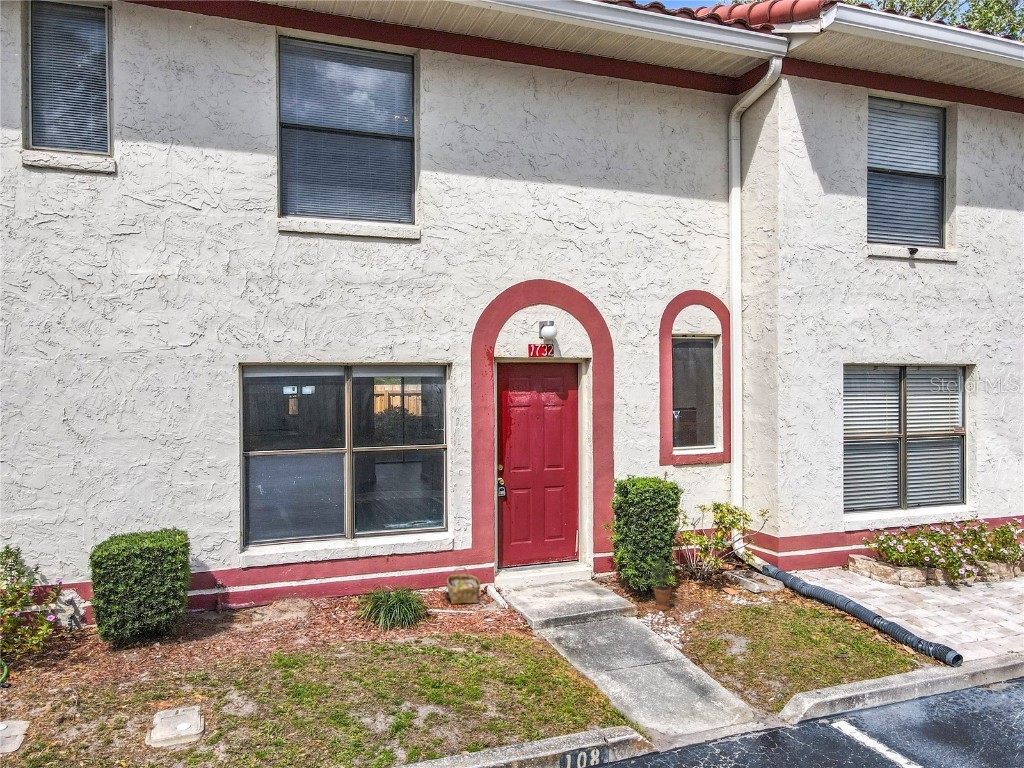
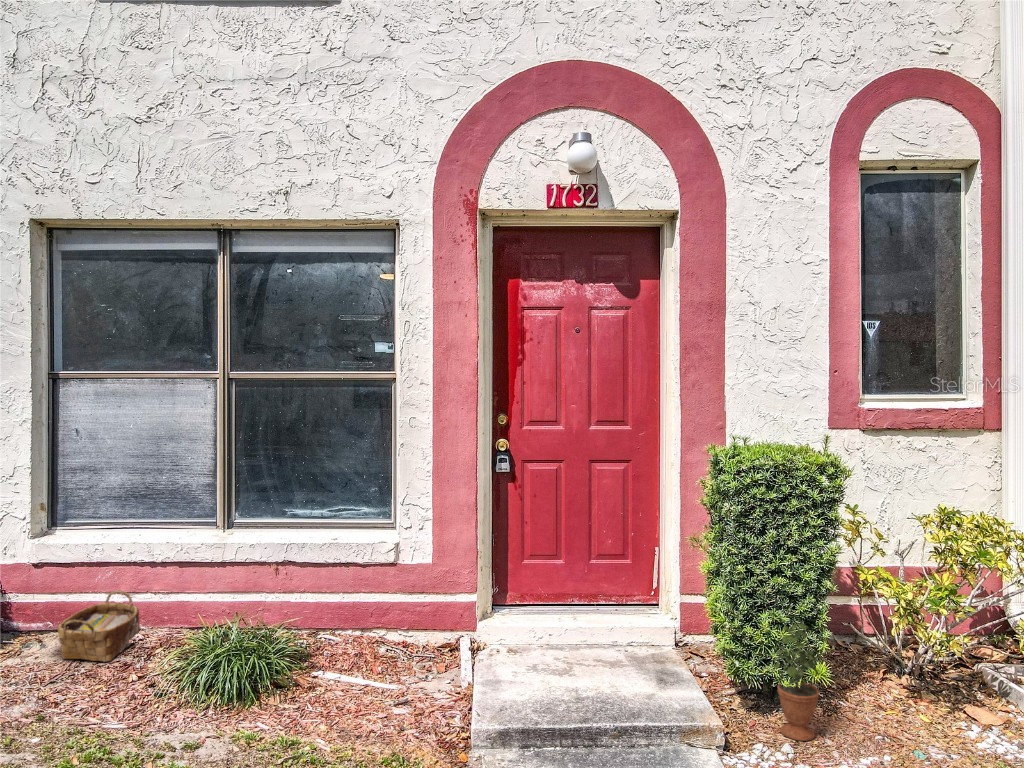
woven basket: present [447,567,480,604] -> present [58,591,140,662]

